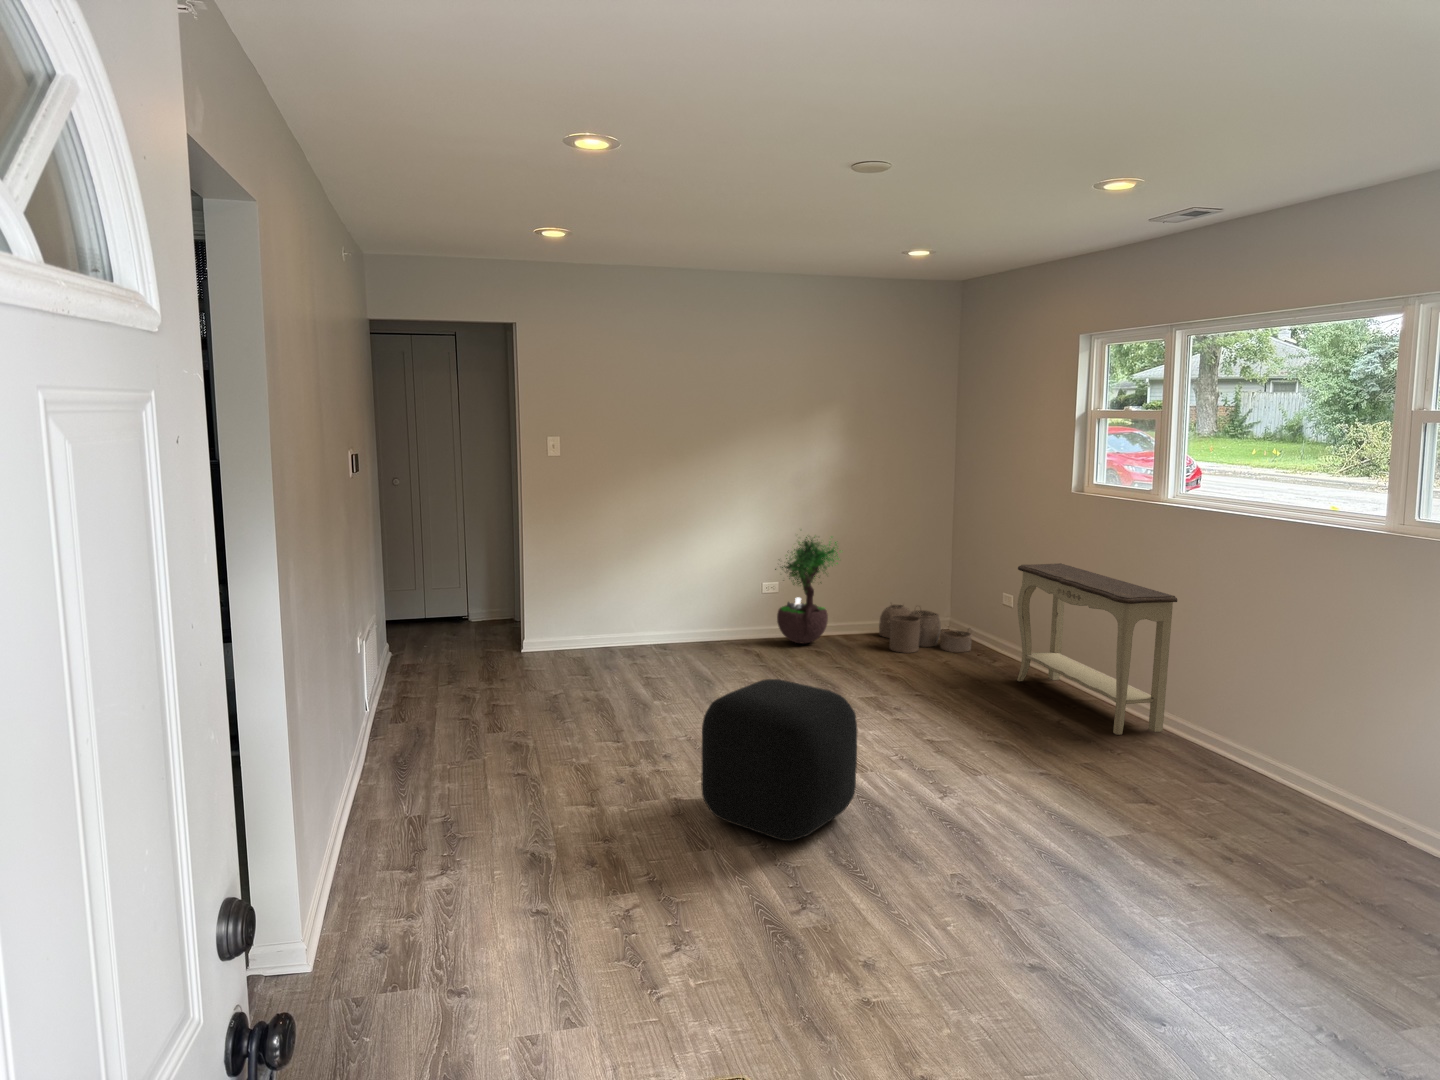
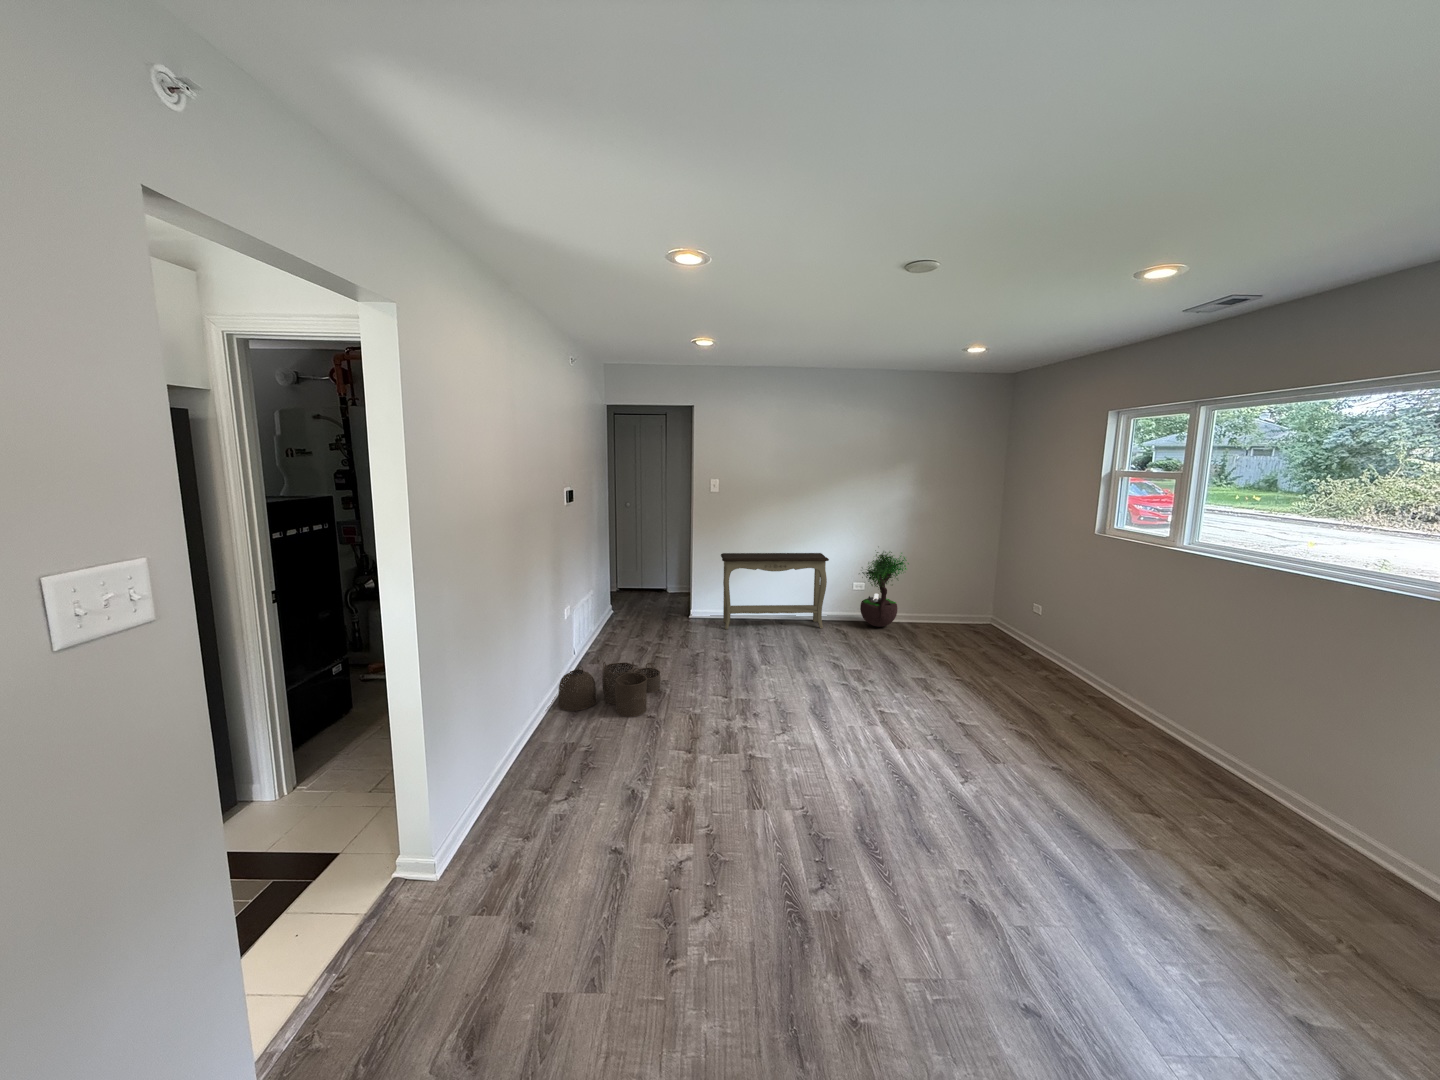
console table: present [1017,563,1177,735] -> present [721,553,829,629]
woven basket: present [879,604,971,653] -> present [558,662,660,717]
ottoman: present [701,679,857,841] -> none [763,674,889,812]

